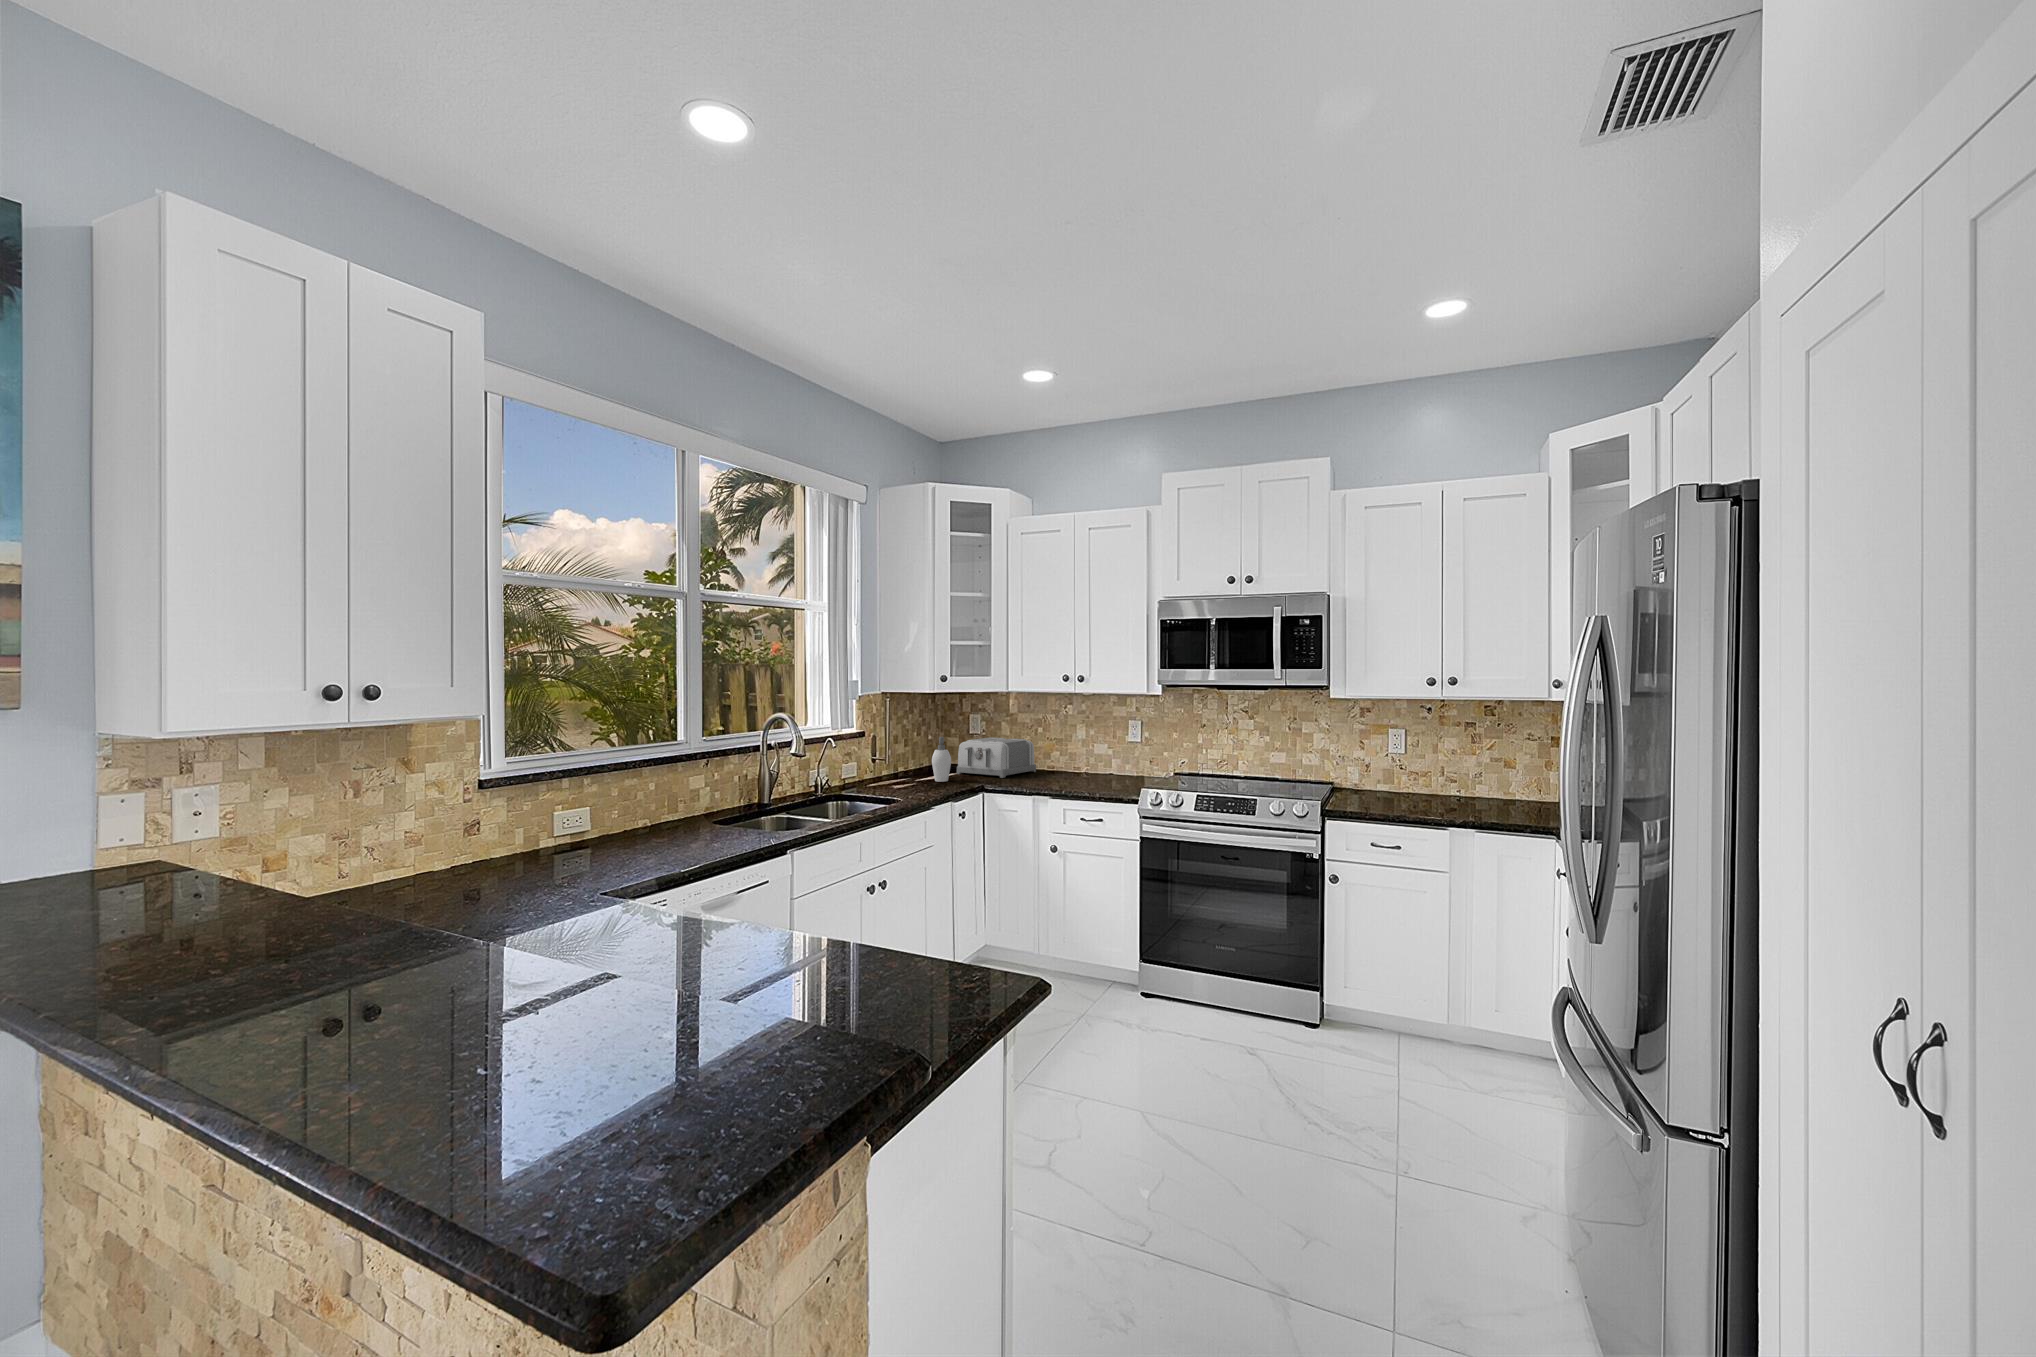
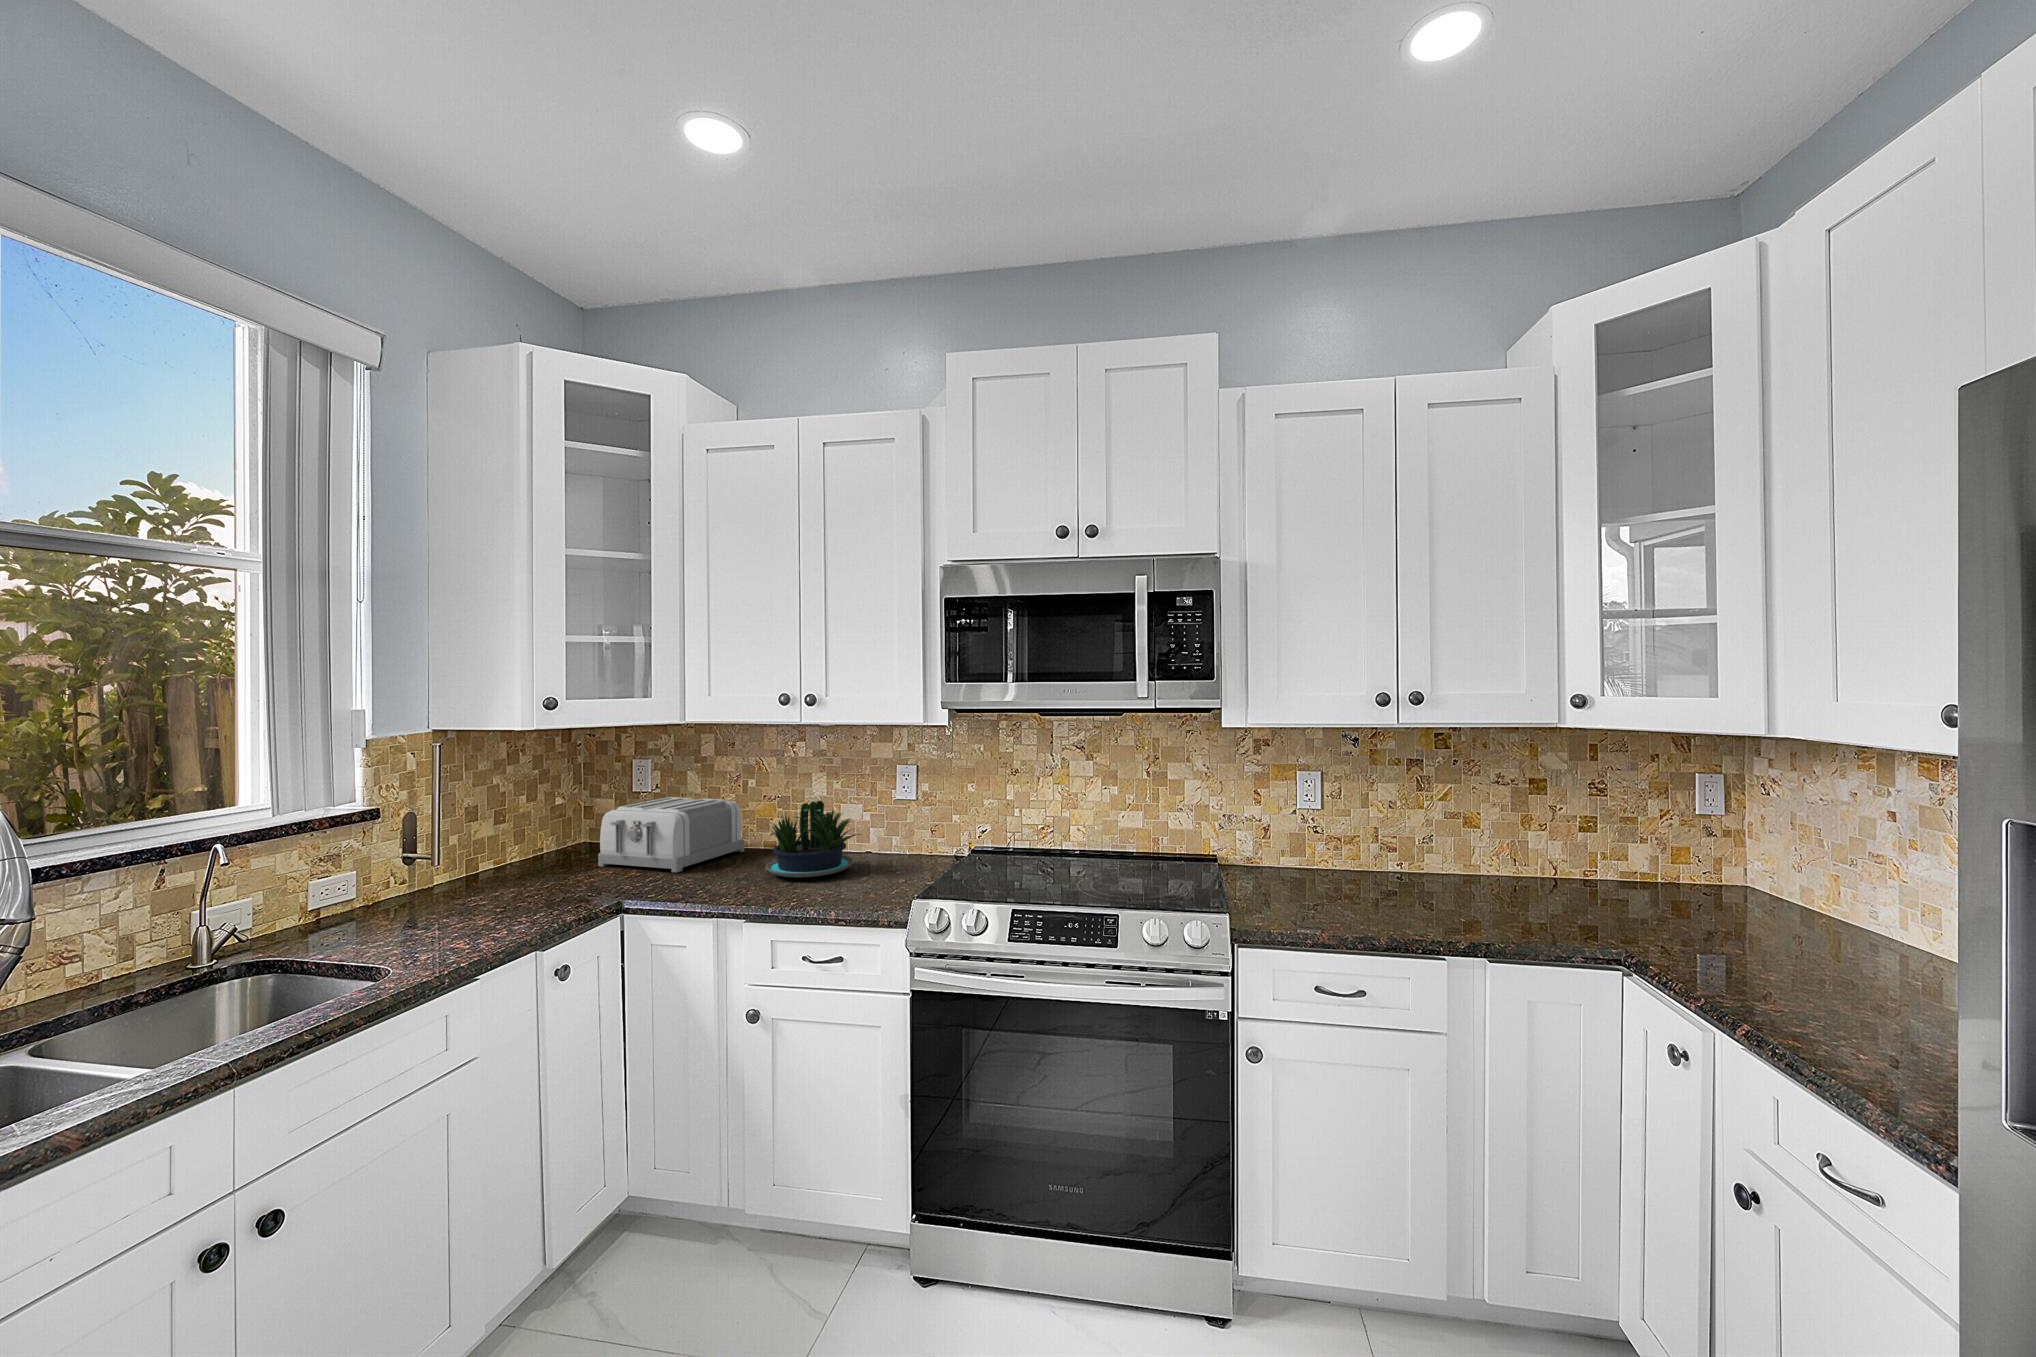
soap dispenser: present [932,737,951,782] -> none [530,810,582,893]
potted plant: none [1054,740,1113,782] -> present [765,801,860,878]

